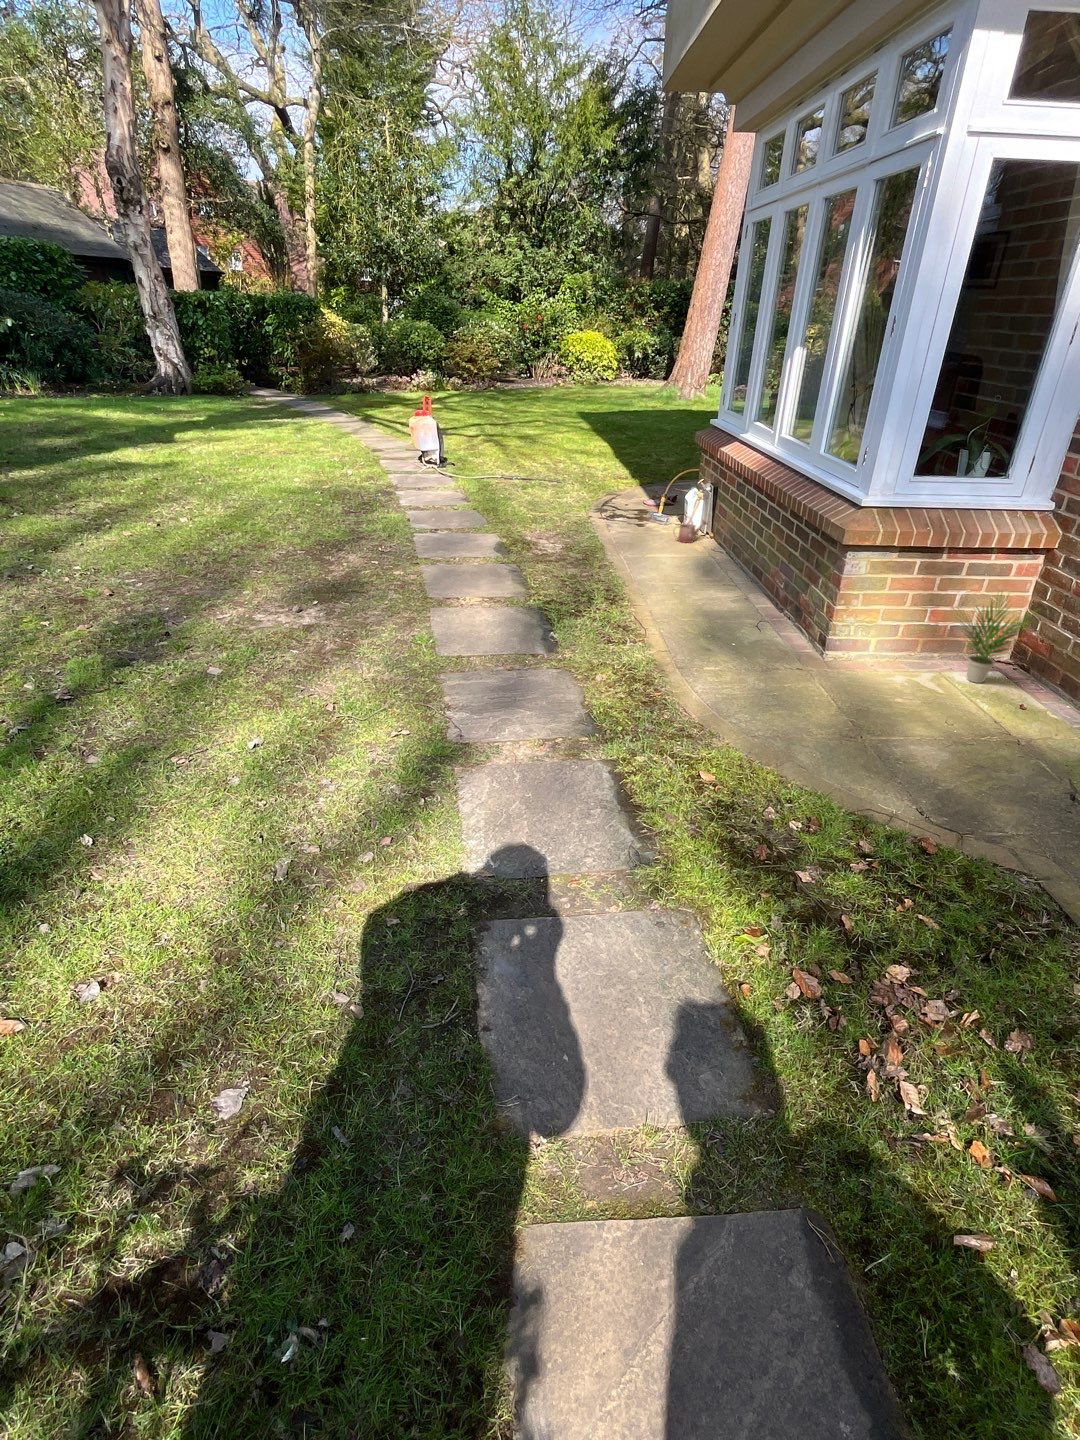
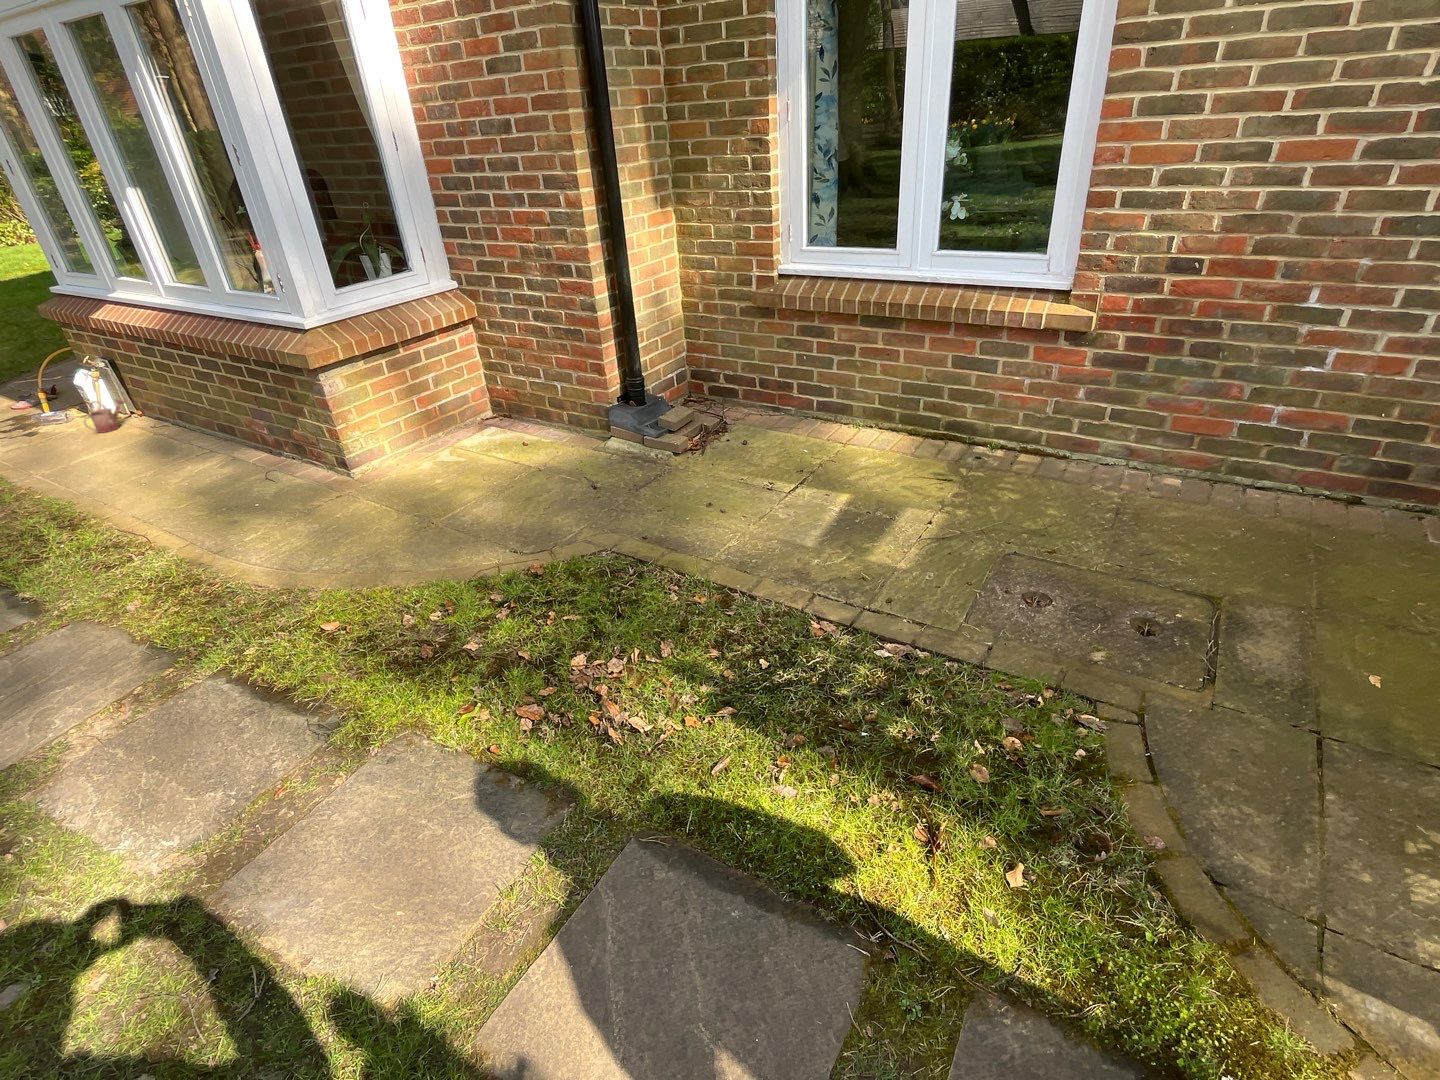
potted plant: present [955,594,1036,683] -> none [430,362,500,442]

